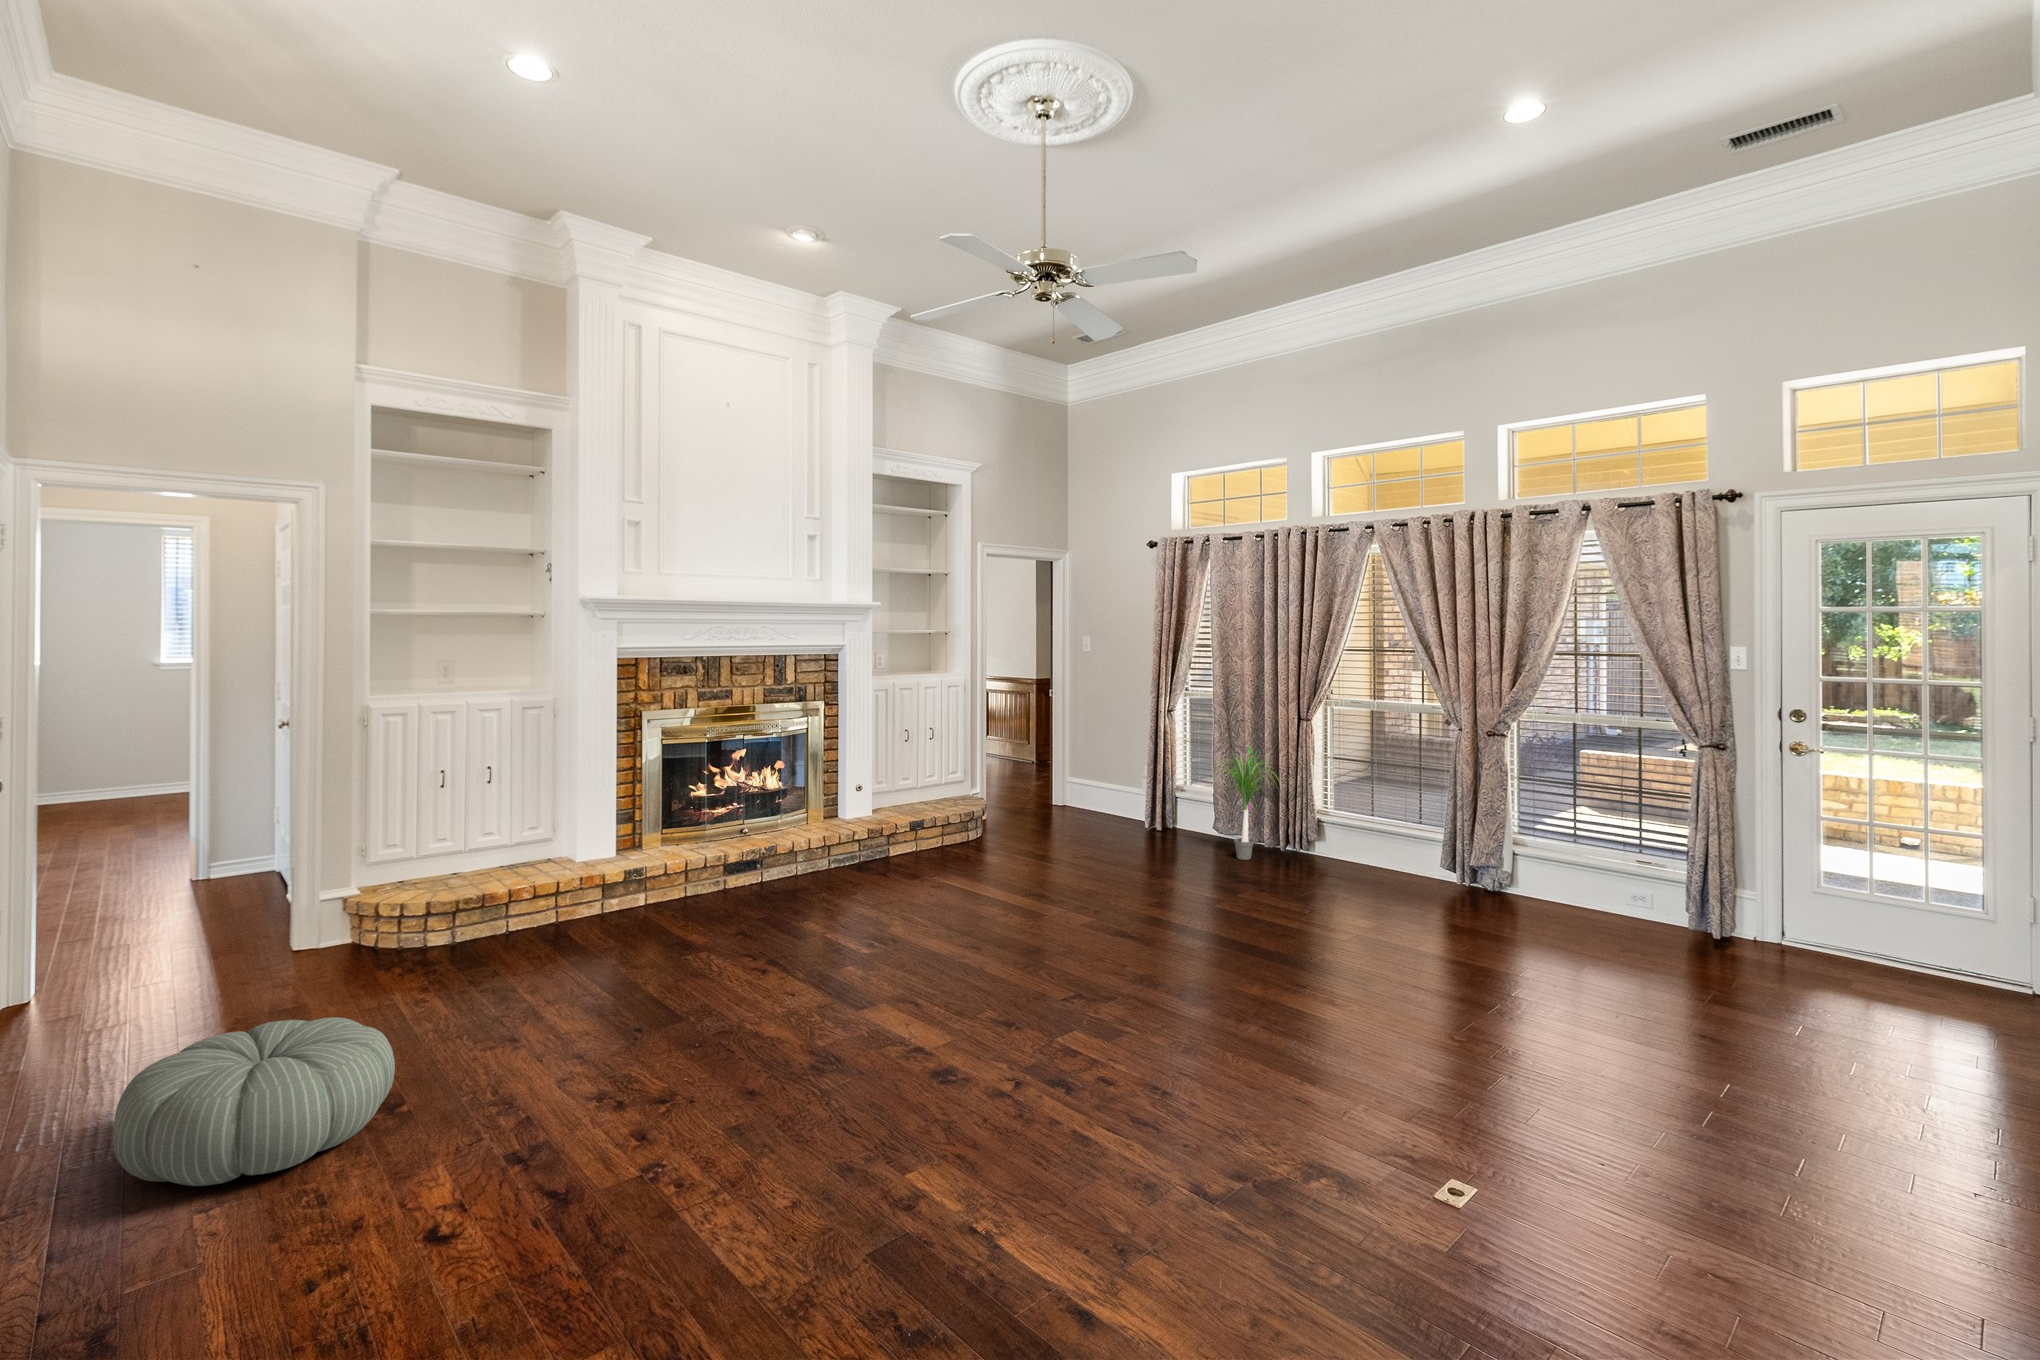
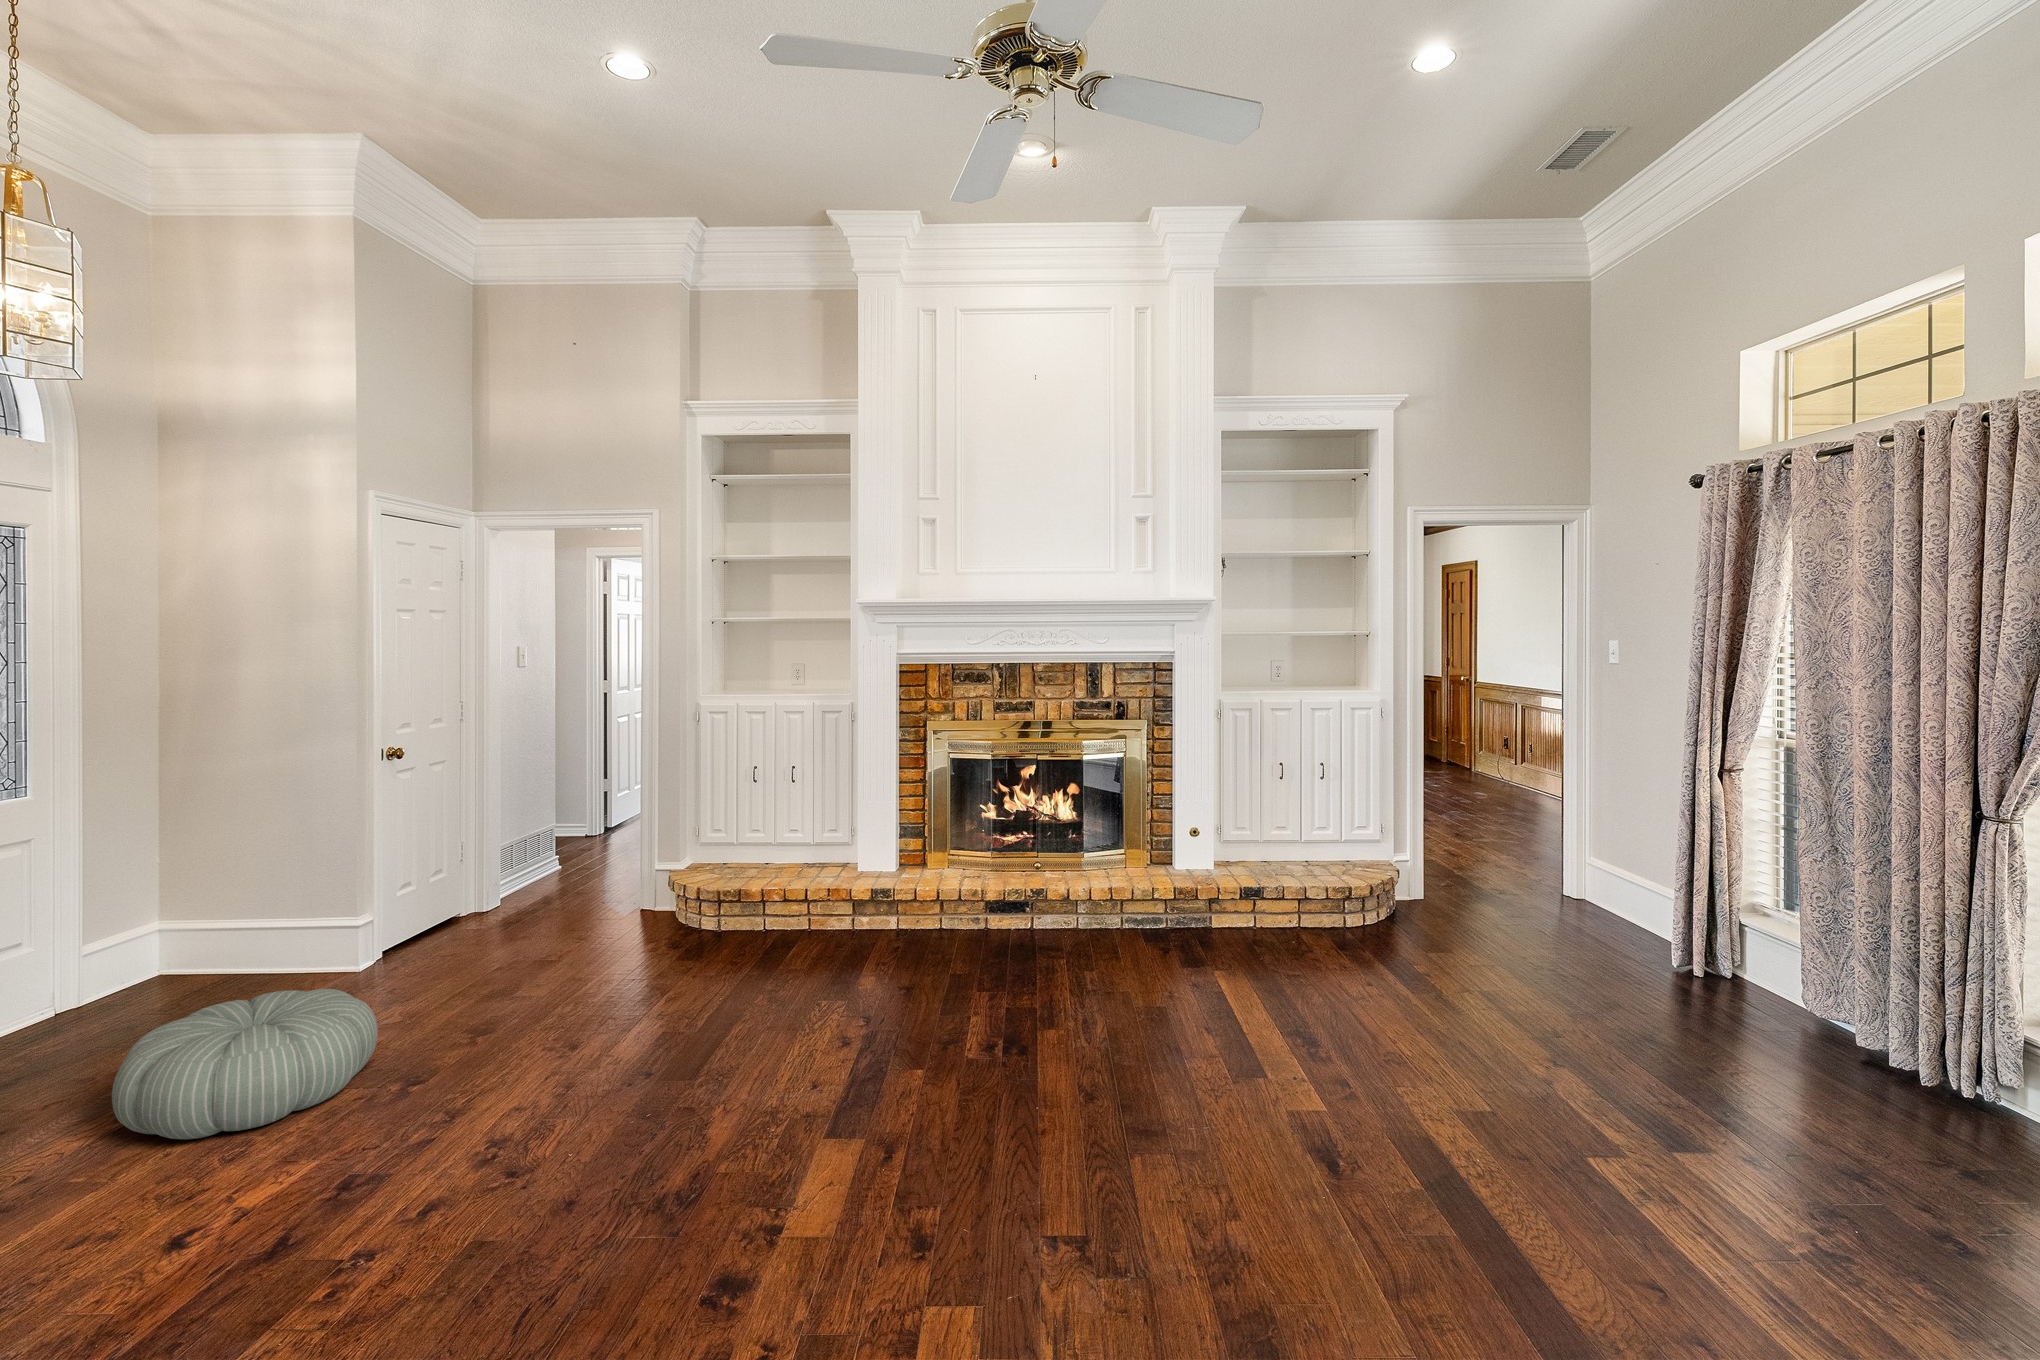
potted plant: present [1217,748,1277,860] -> none [1721,849,1924,1093]

